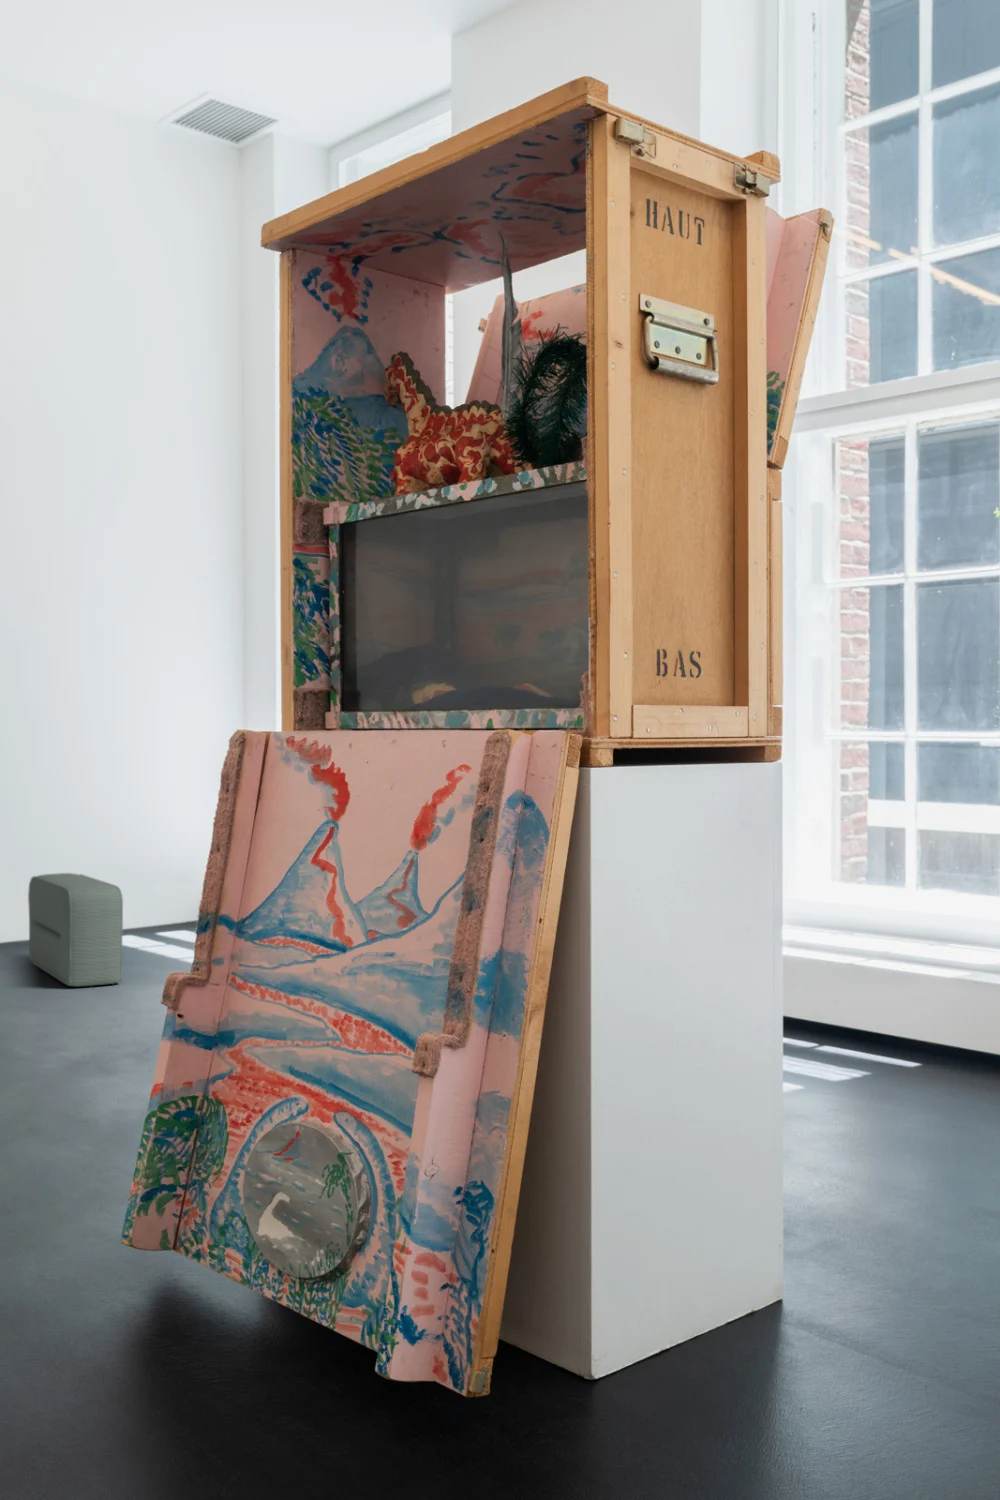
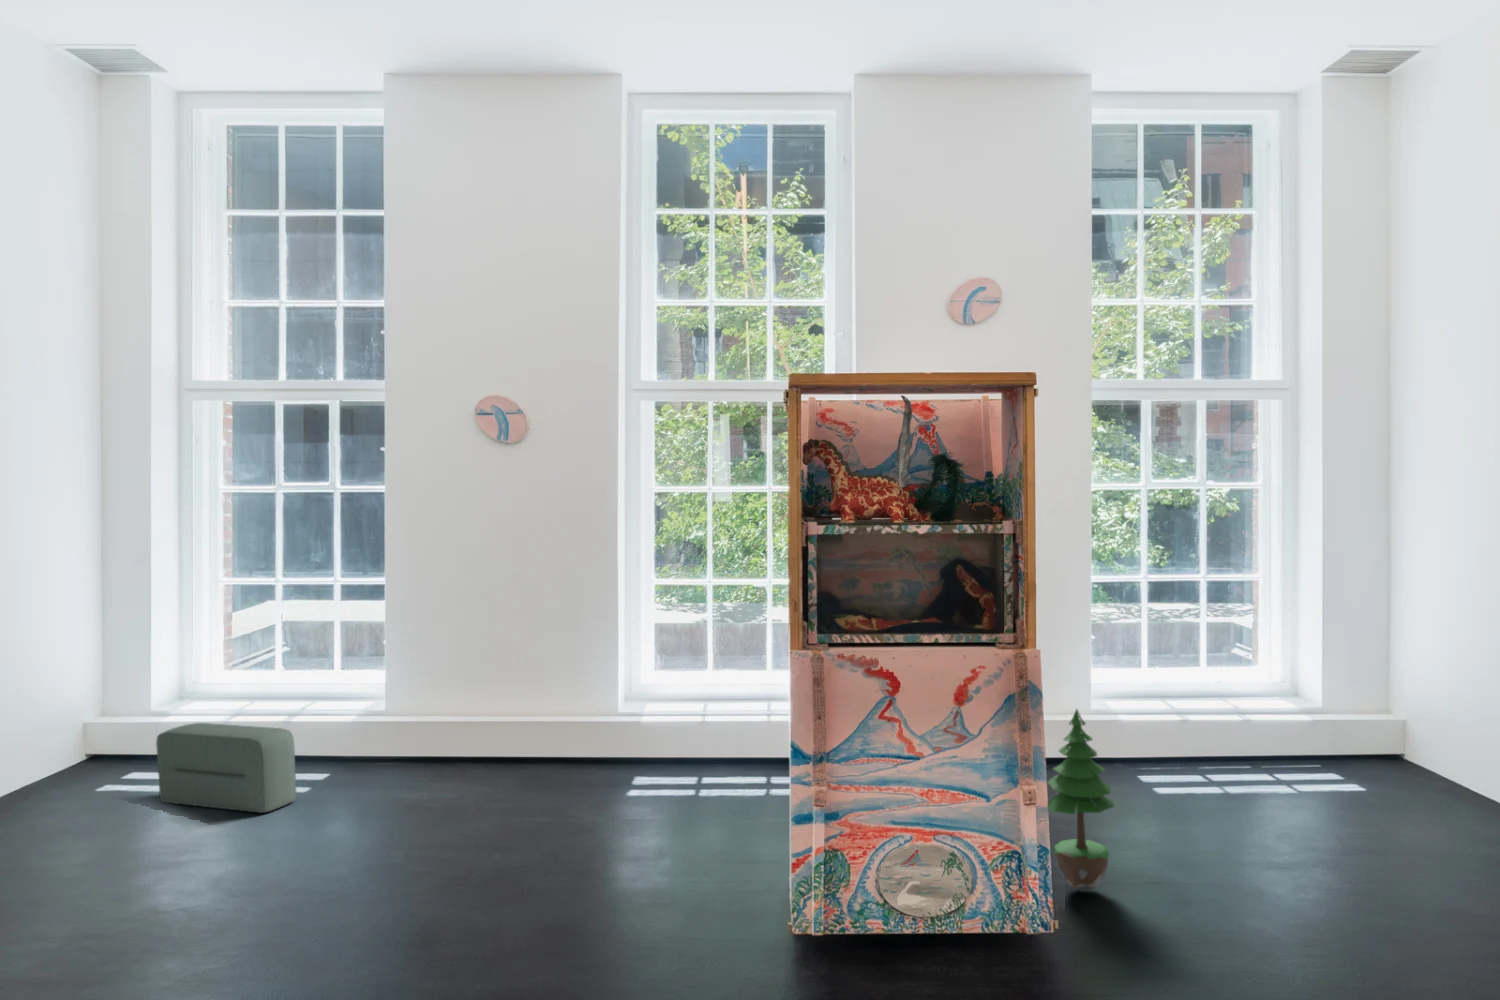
potted tree: none [686,914,852,1376] -> present [1048,709,1114,892]

